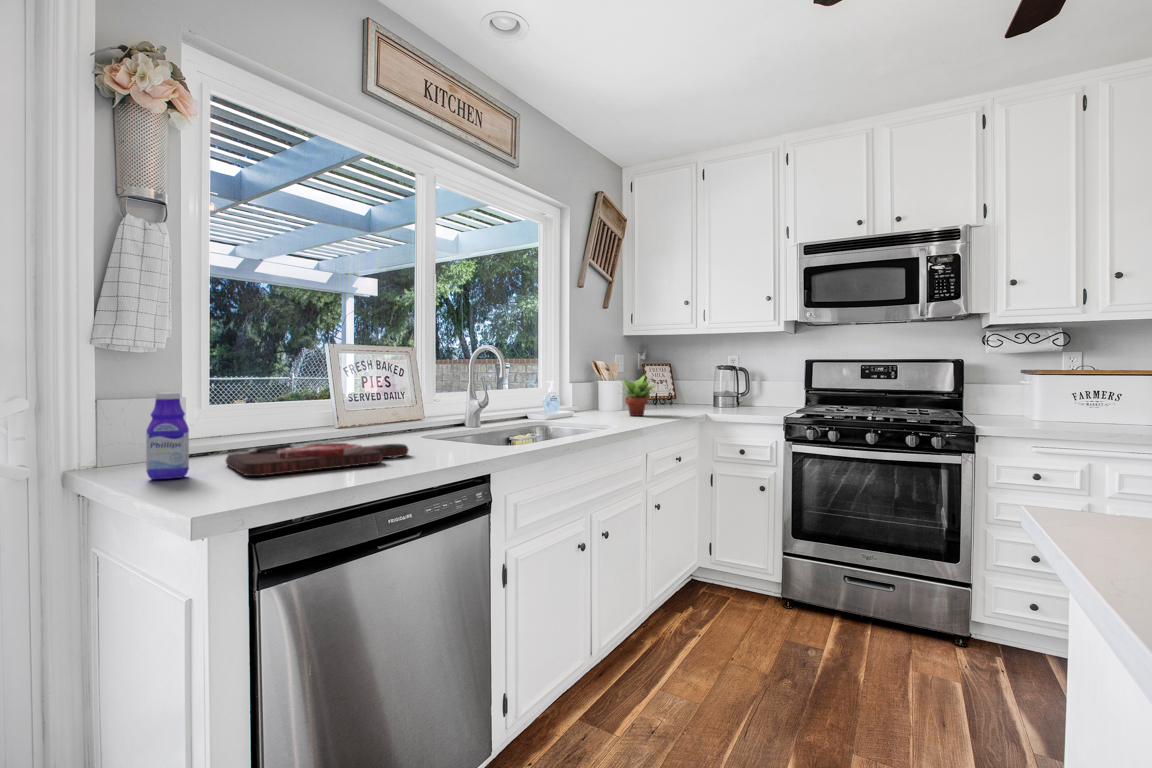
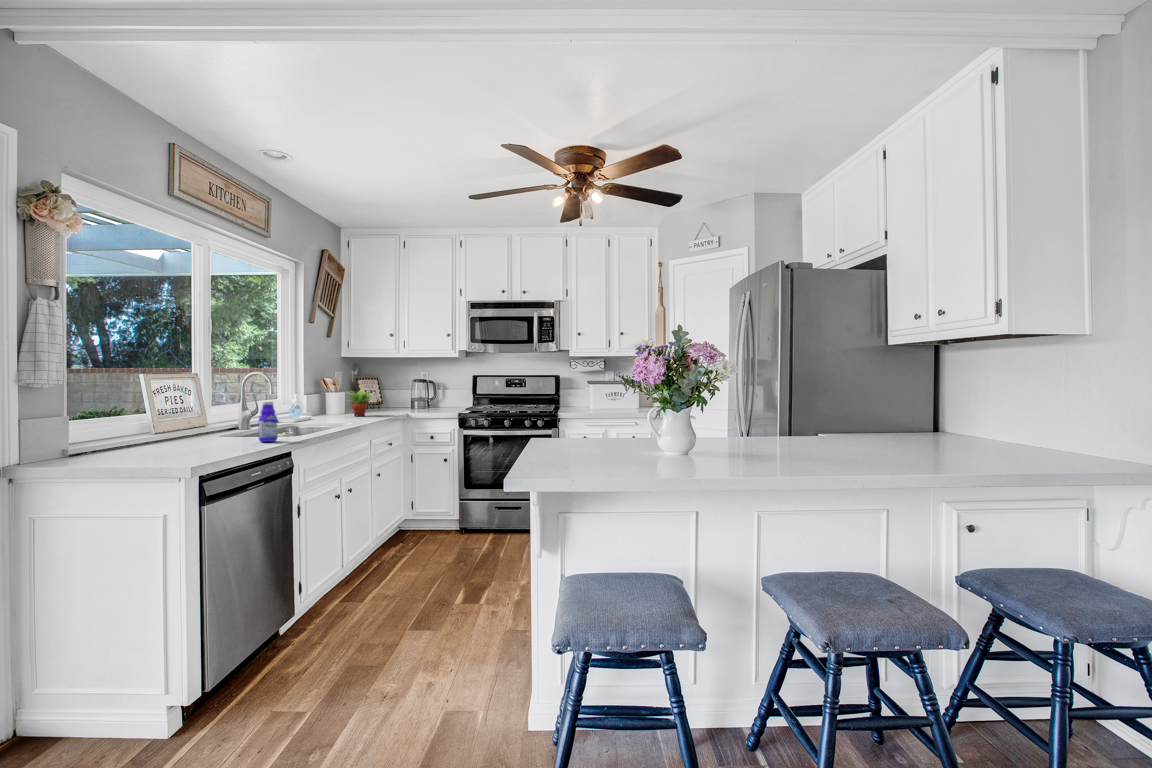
bottle: present [146,393,189,479] -> present [259,401,278,442]
cutting board: present [226,438,408,476] -> none [113,434,235,457]

